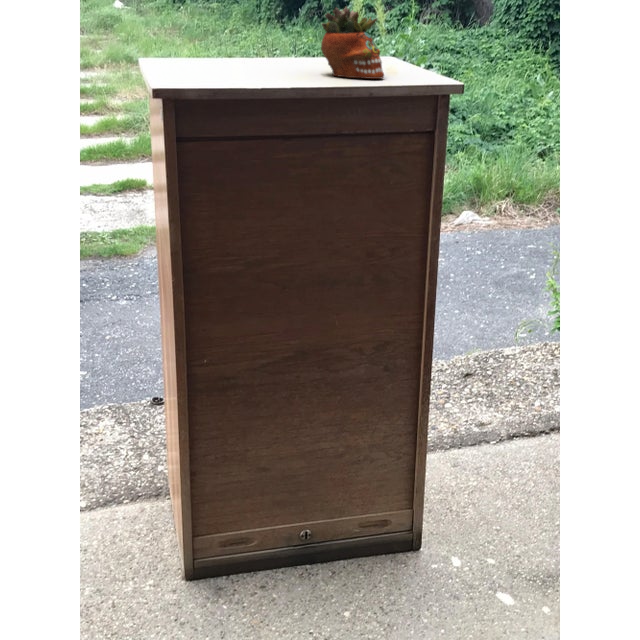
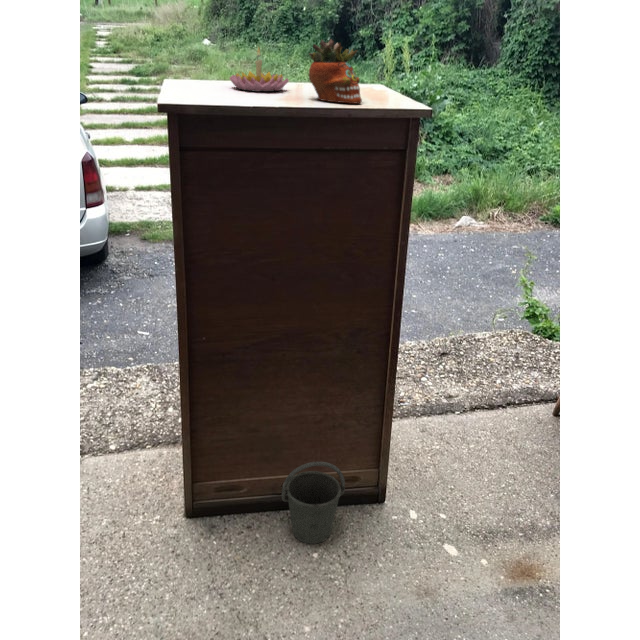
candle holder: none [224,16,294,68] -> present [230,48,289,92]
bucket: none [304,501,377,601] -> present [282,462,345,544]

